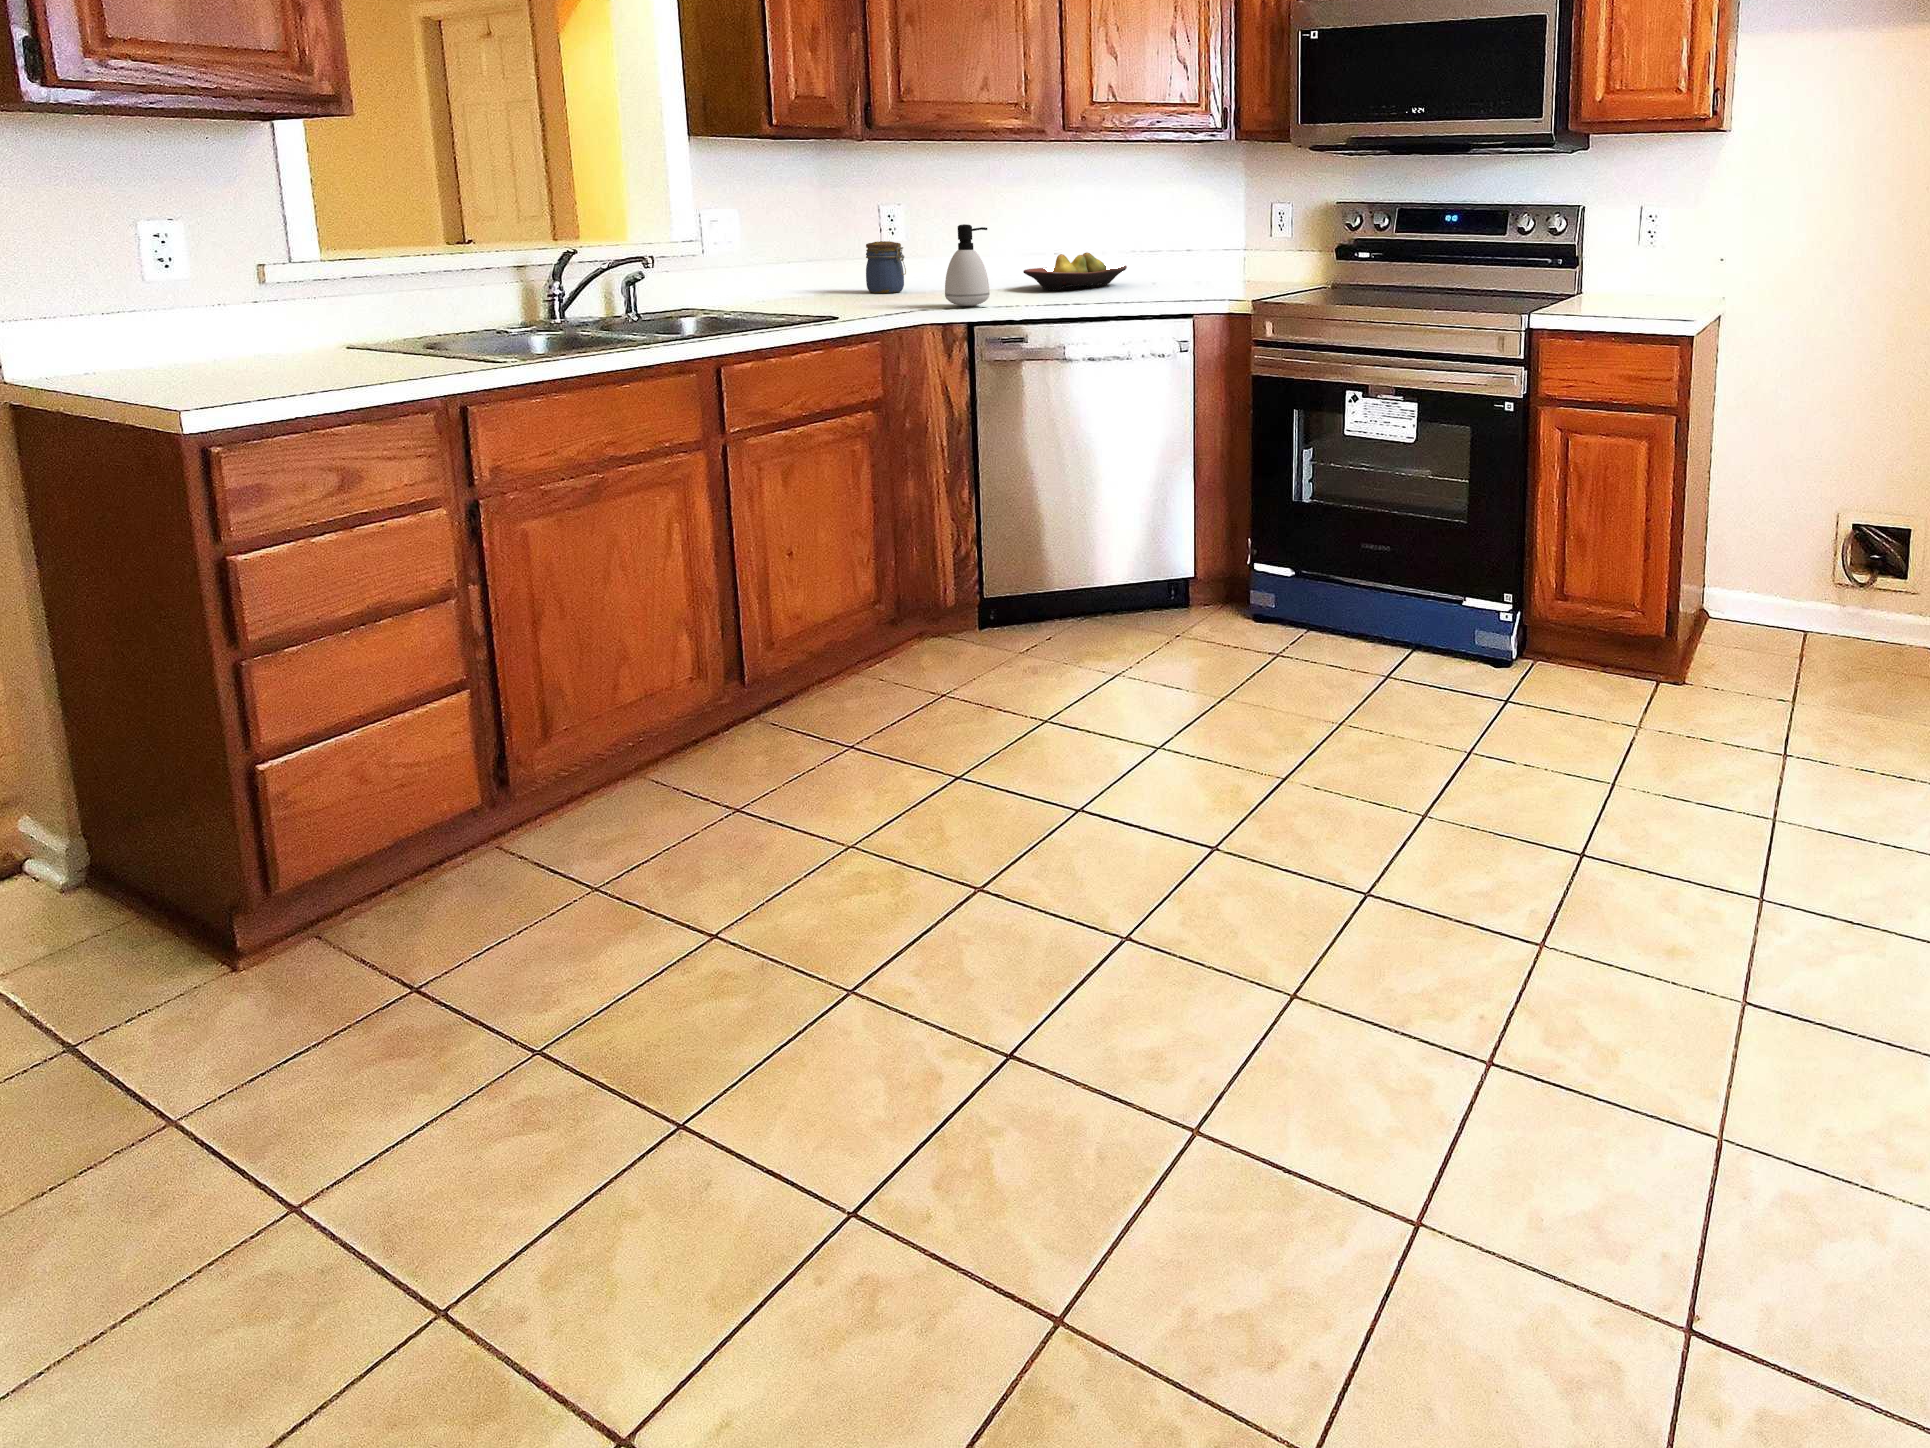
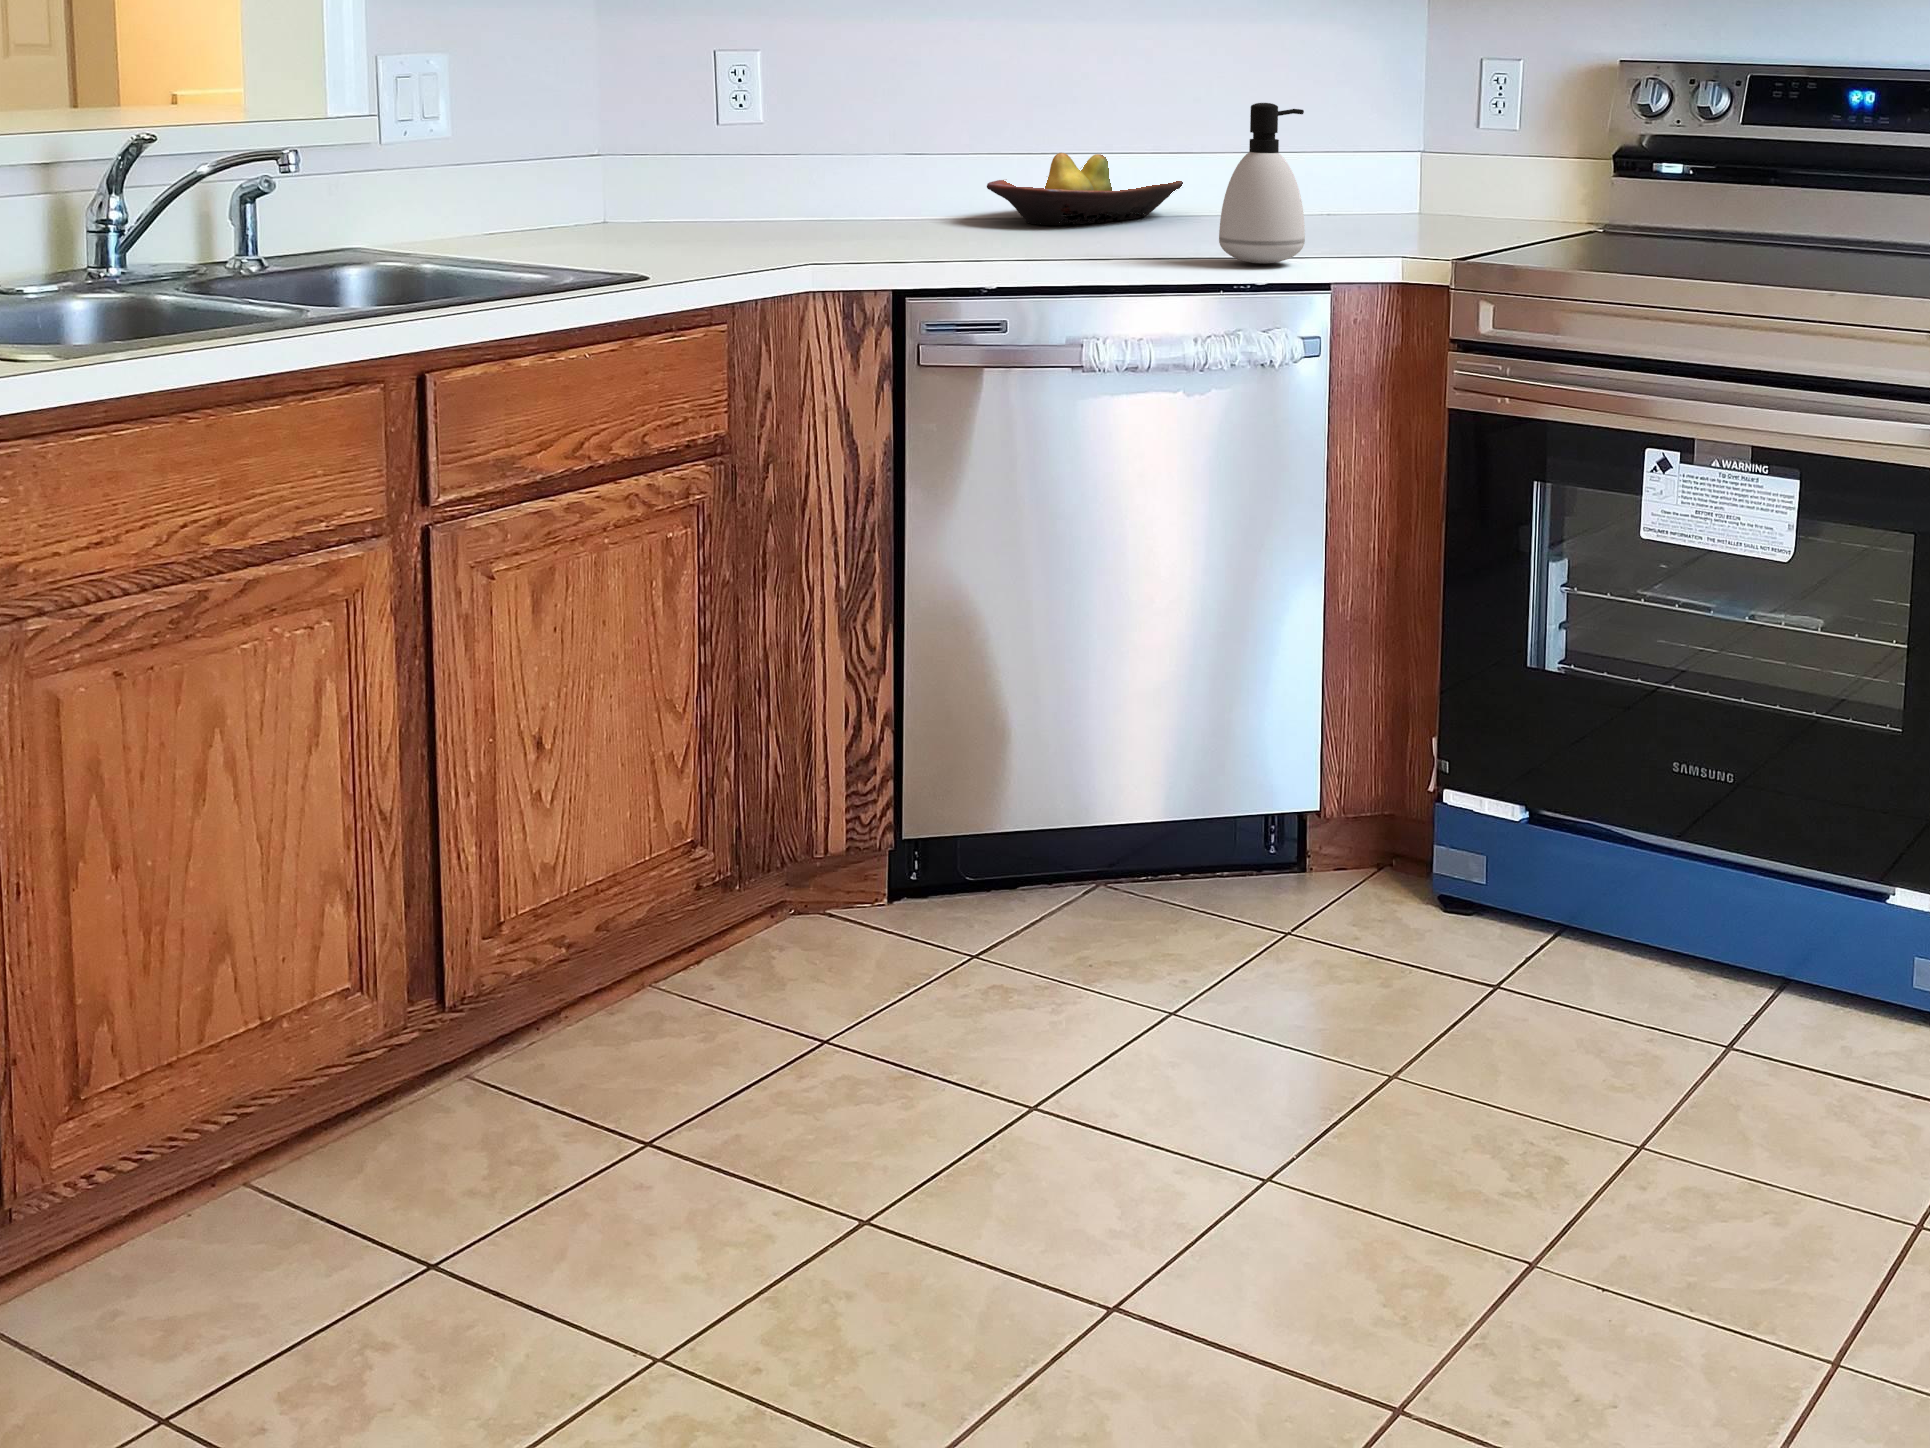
soap dispenser: present [945,224,990,306] -> present [1219,103,1305,264]
jar: present [866,241,906,293] -> none [684,121,760,222]

